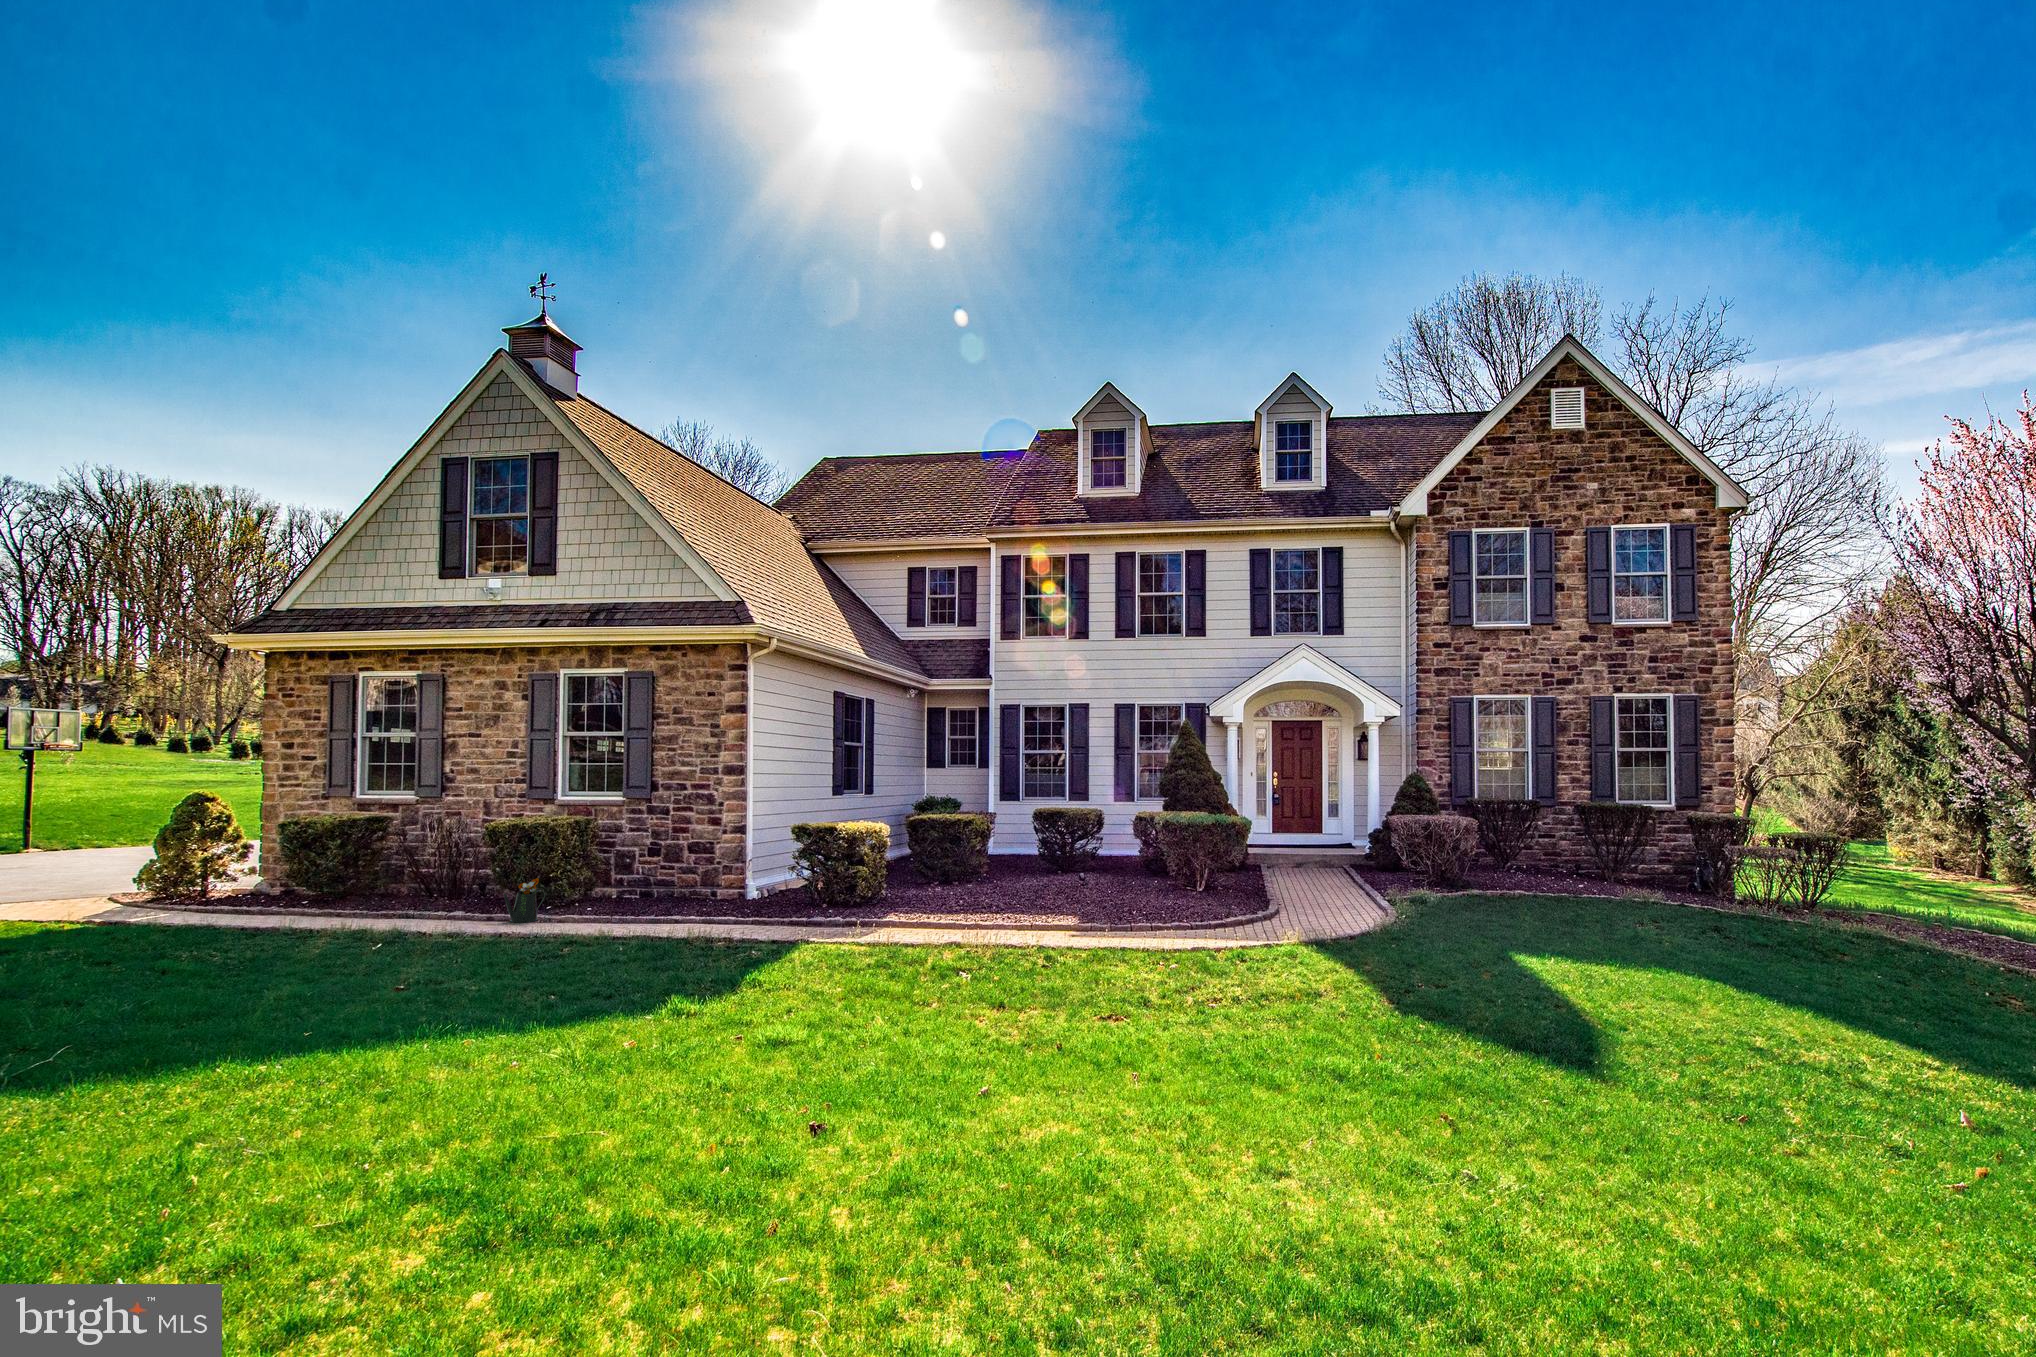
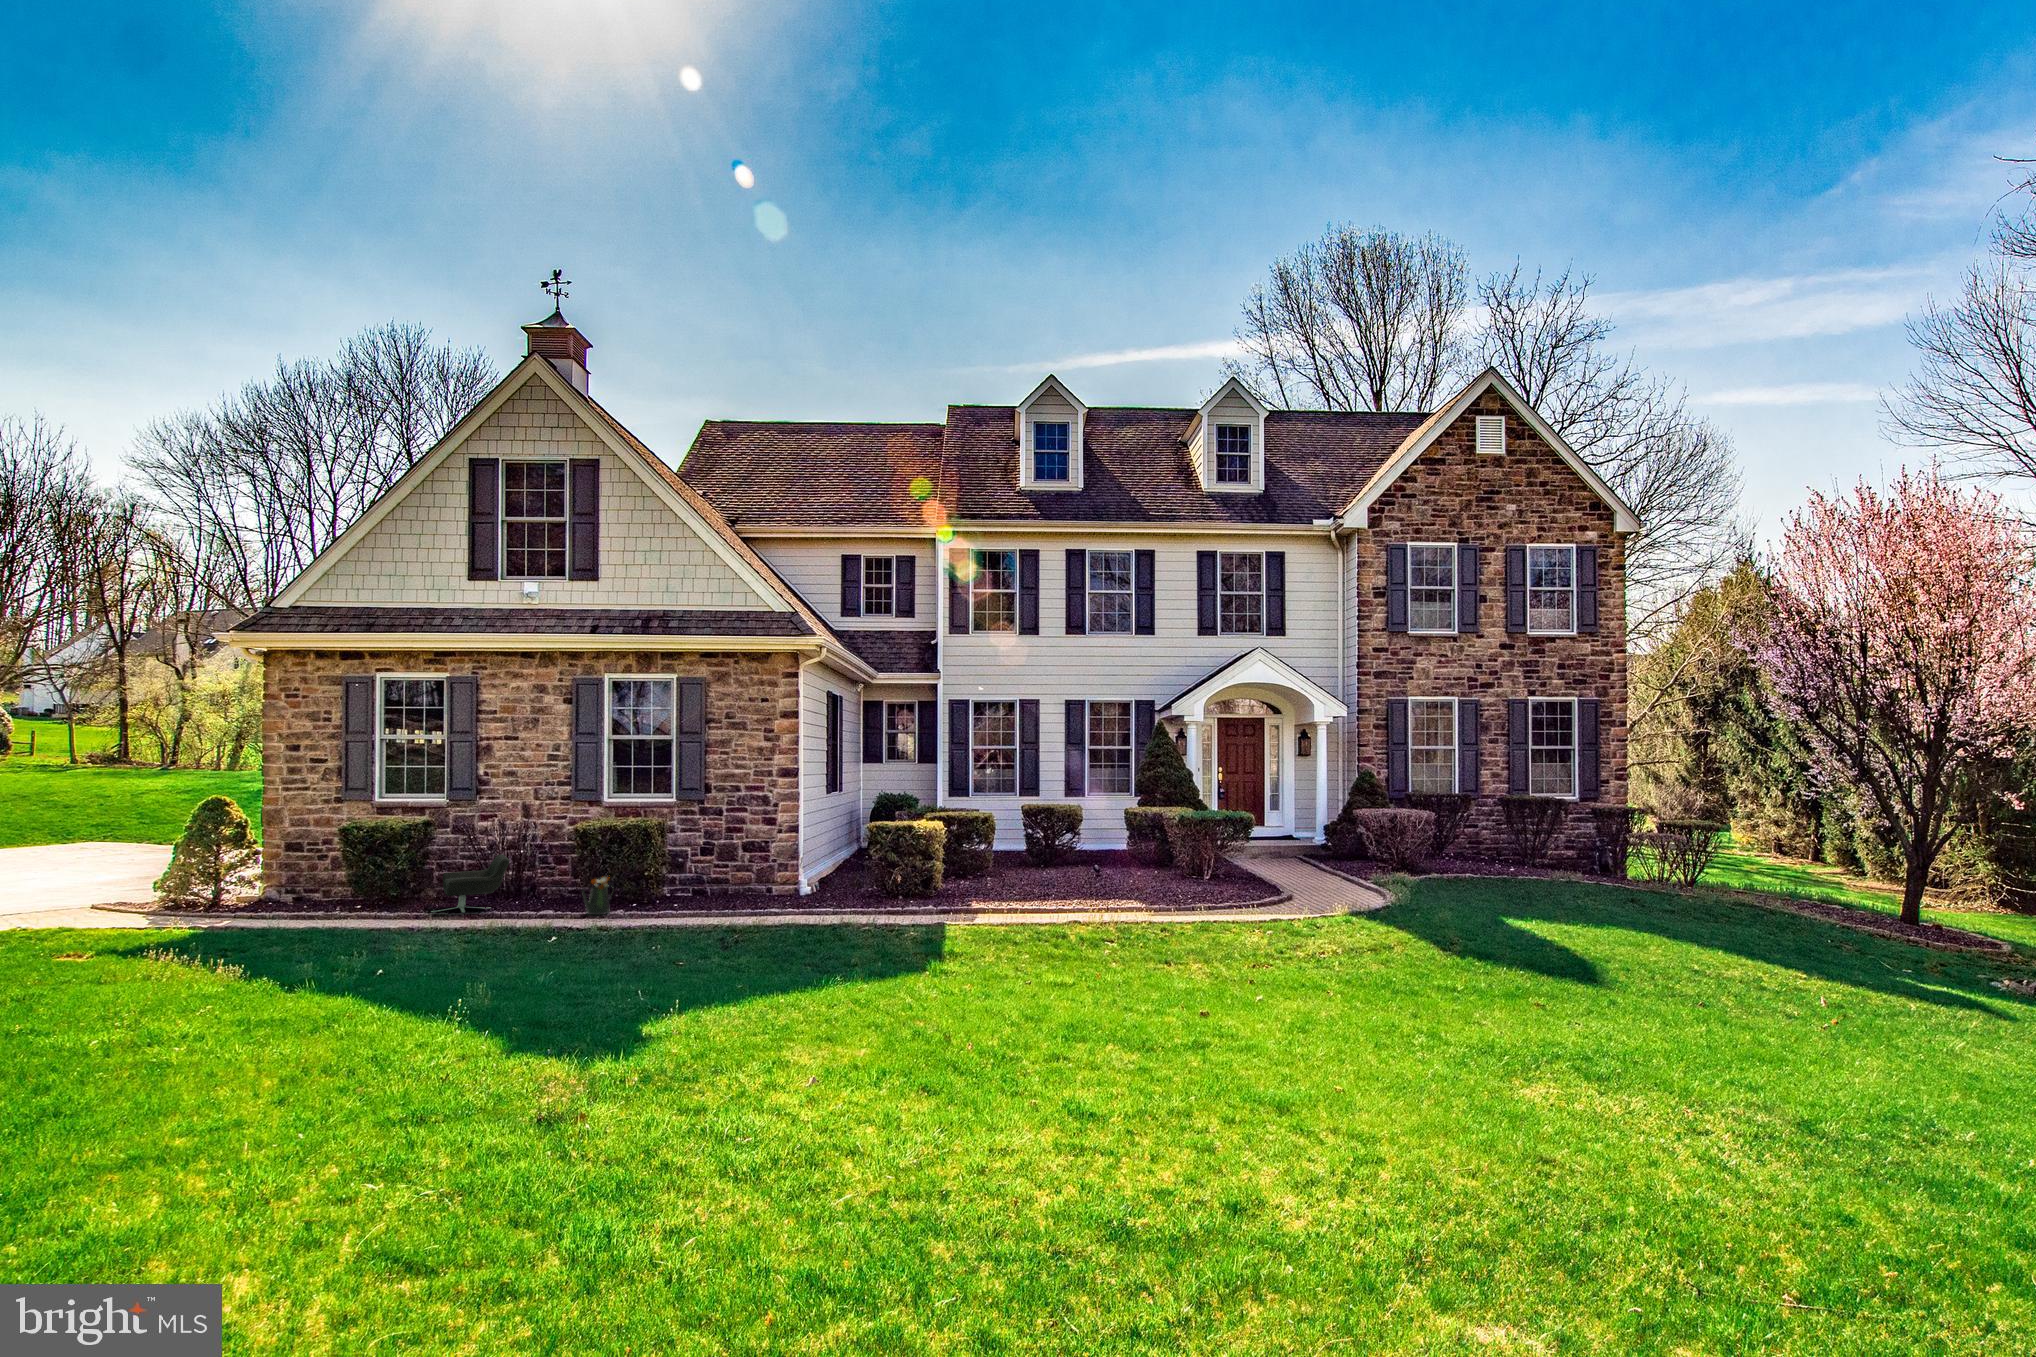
lounge chair: none [365,853,455,916] -> present [431,854,510,912]

